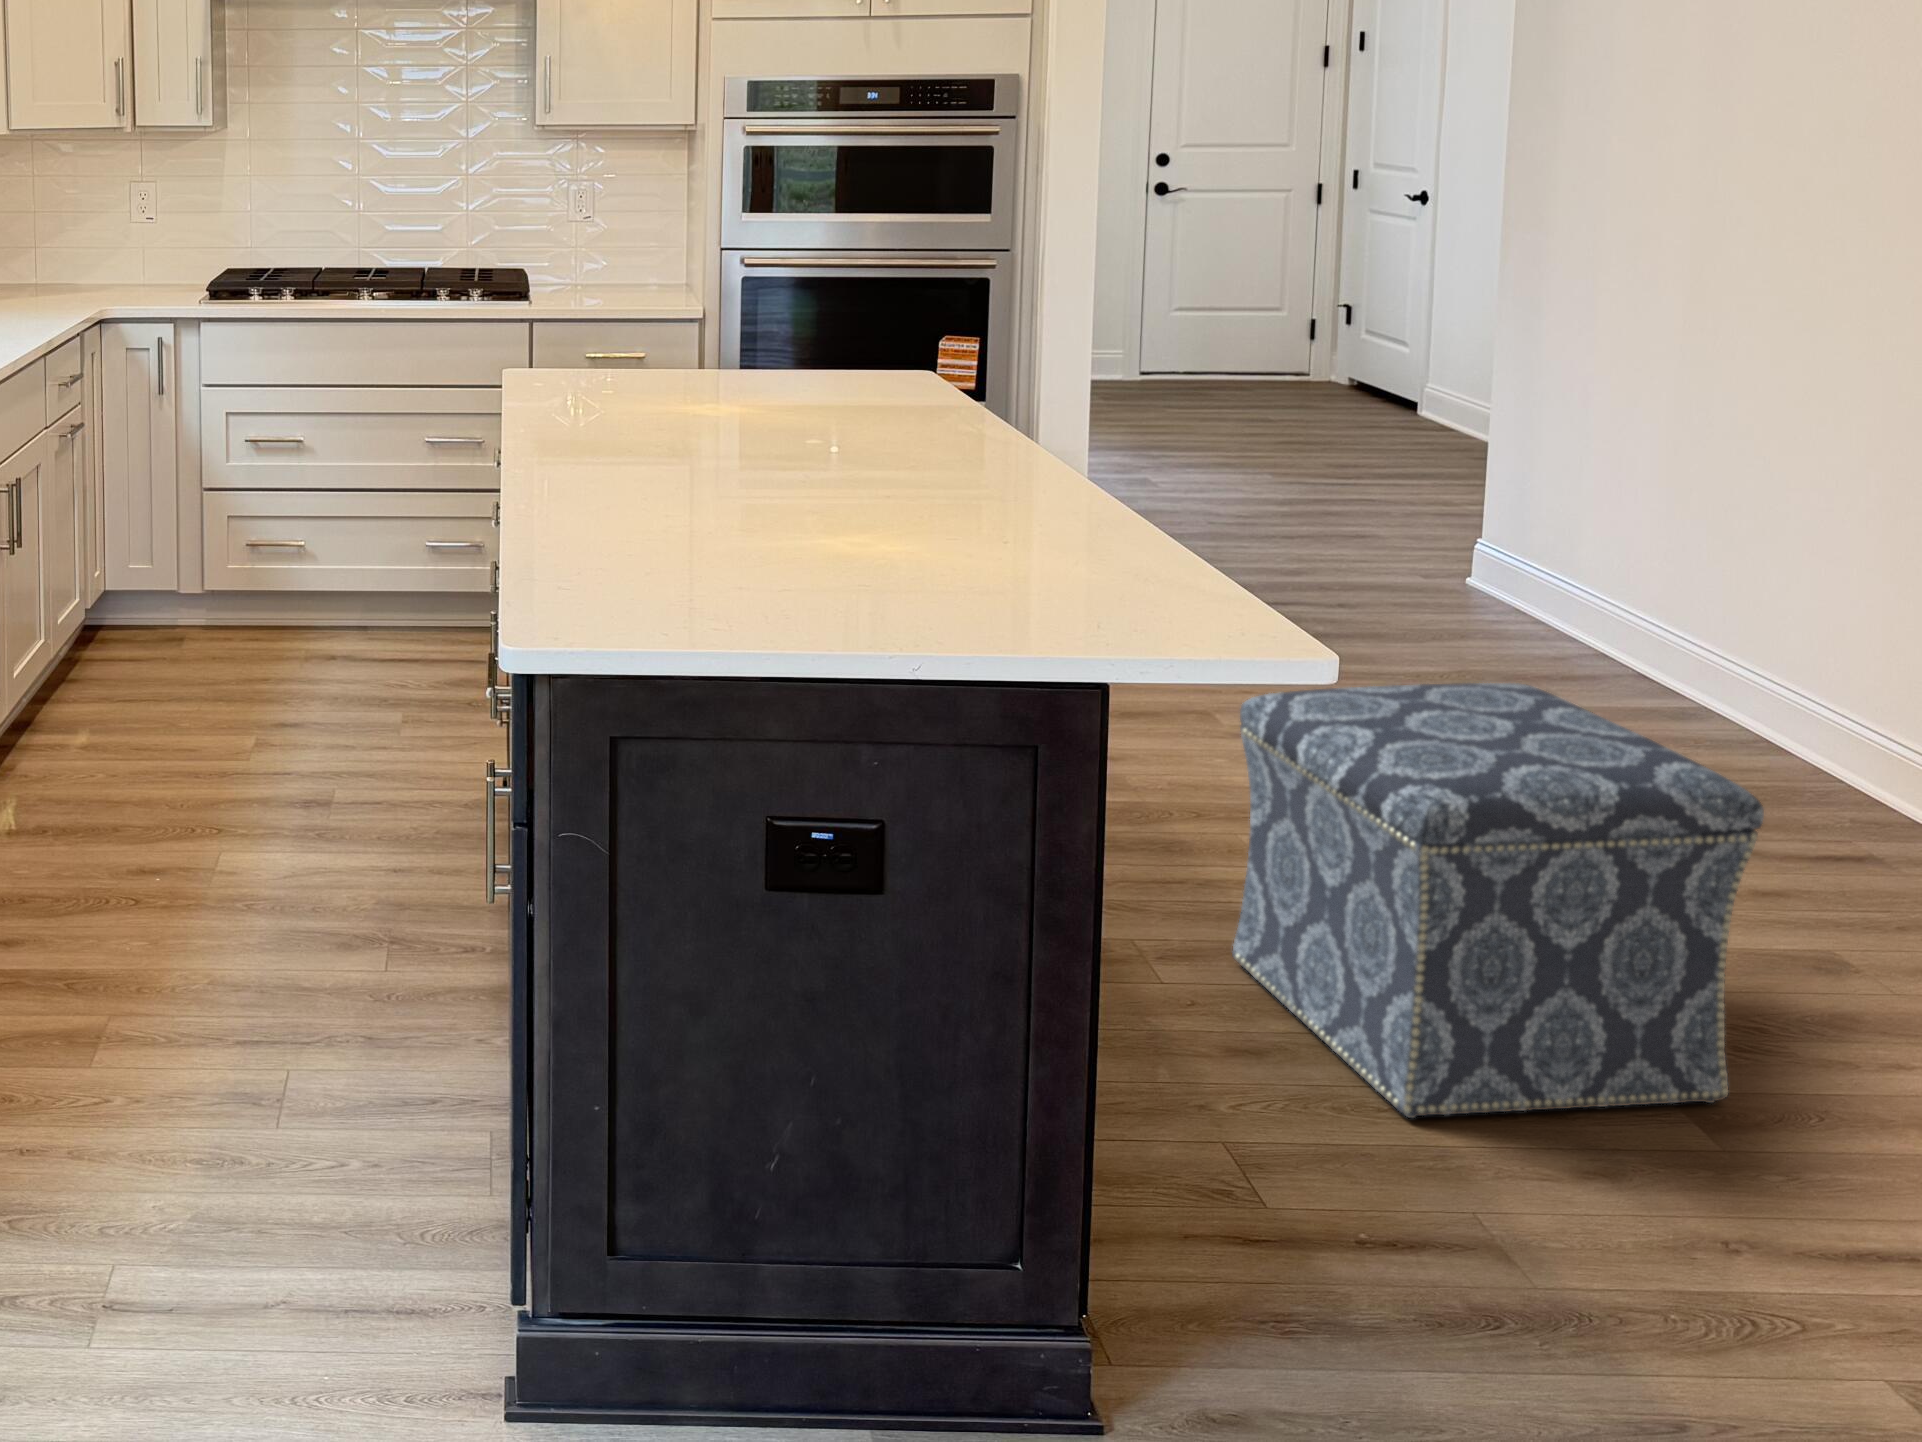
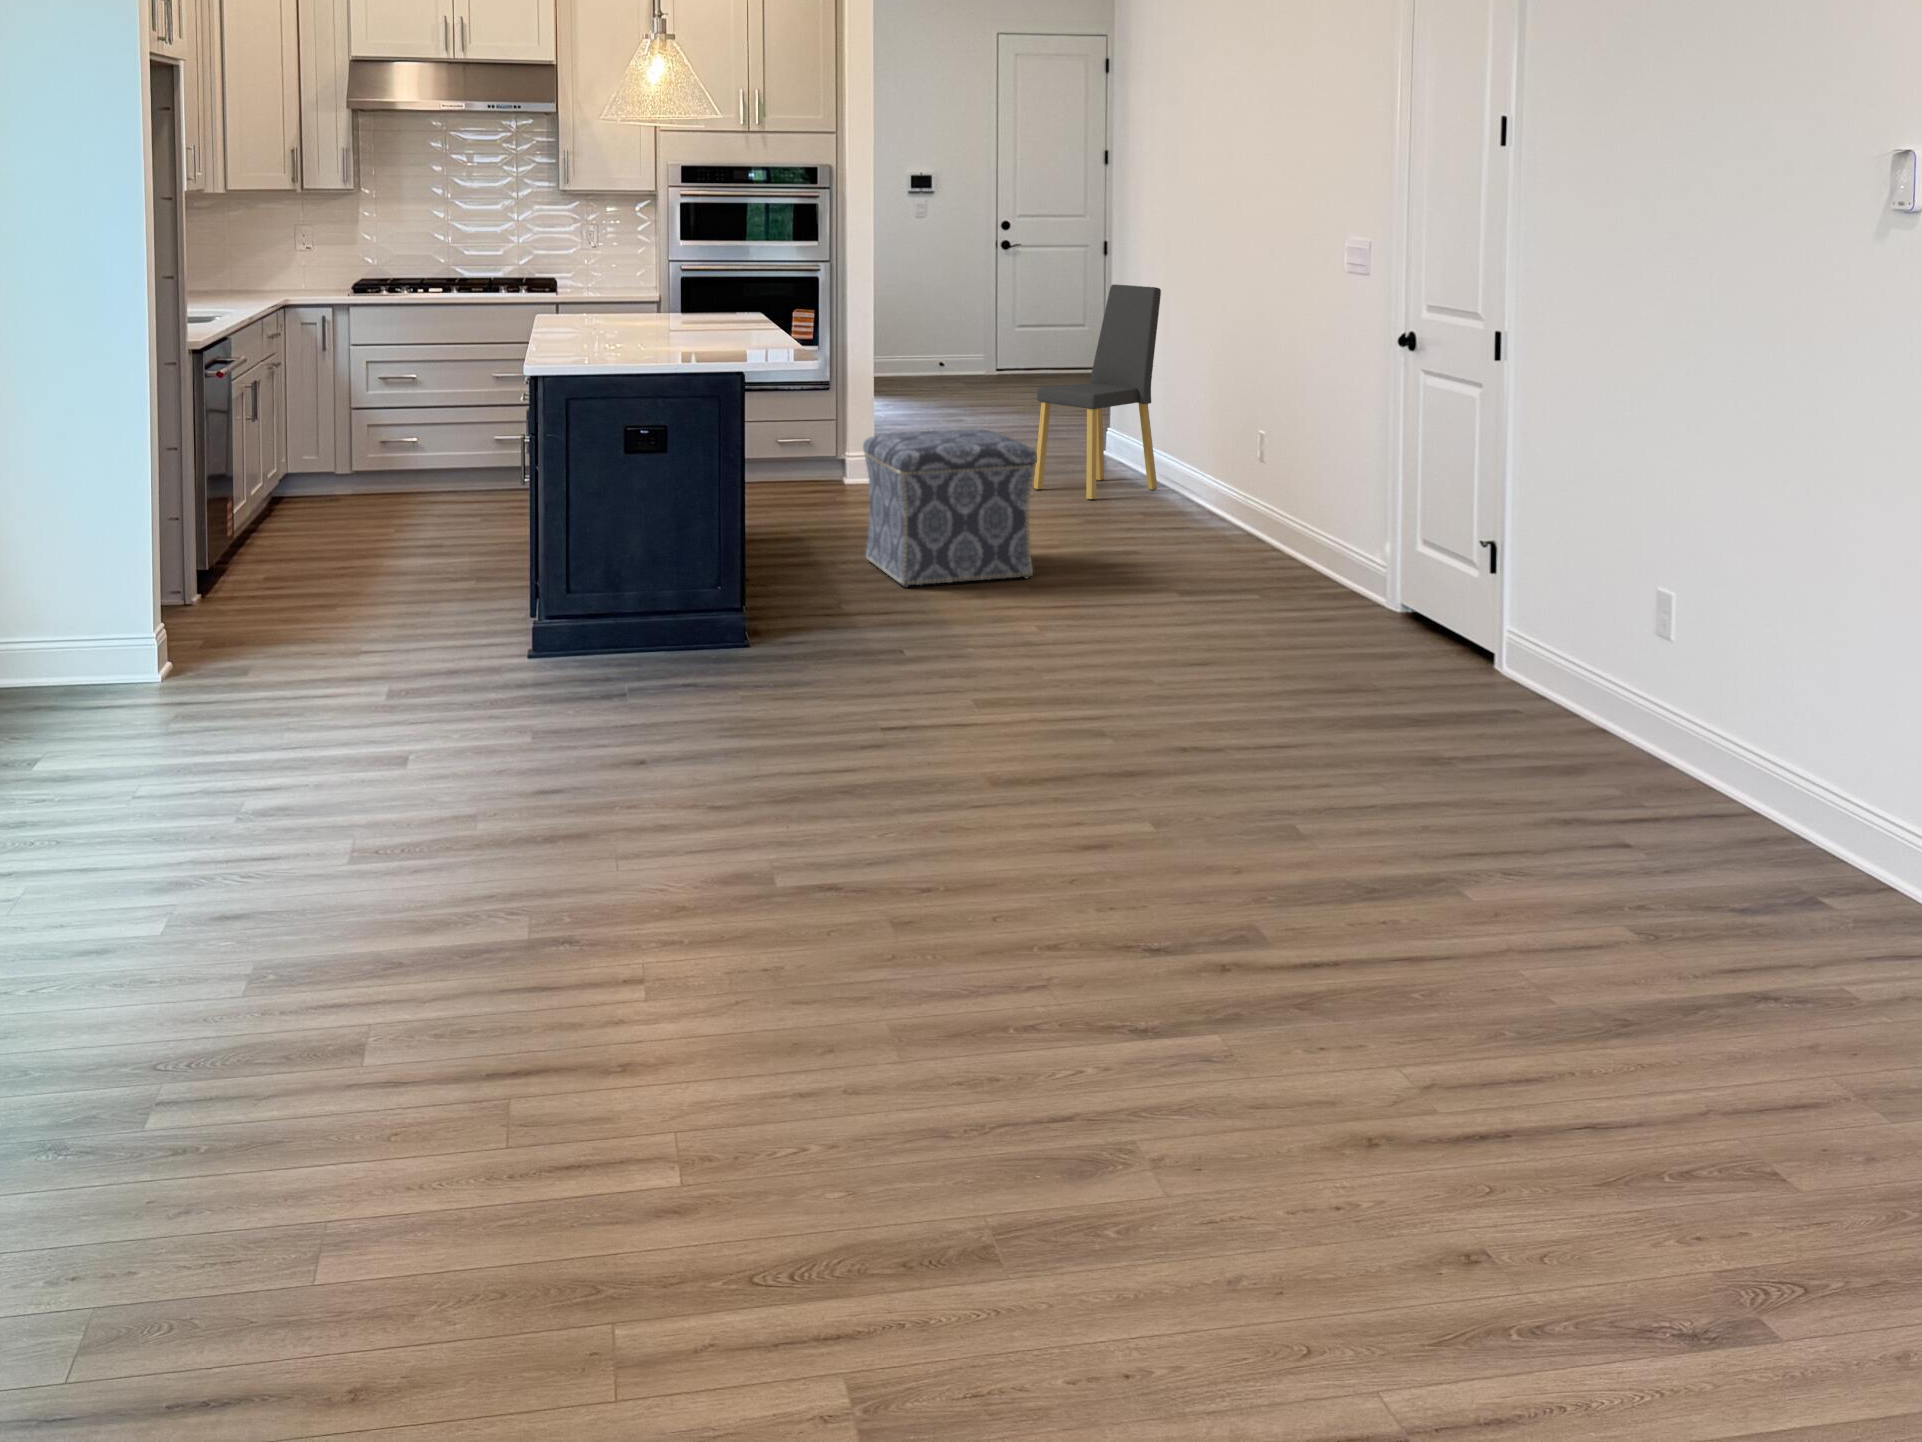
dining chair: none [1418,300,1712,738] -> present [1034,284,1161,500]

